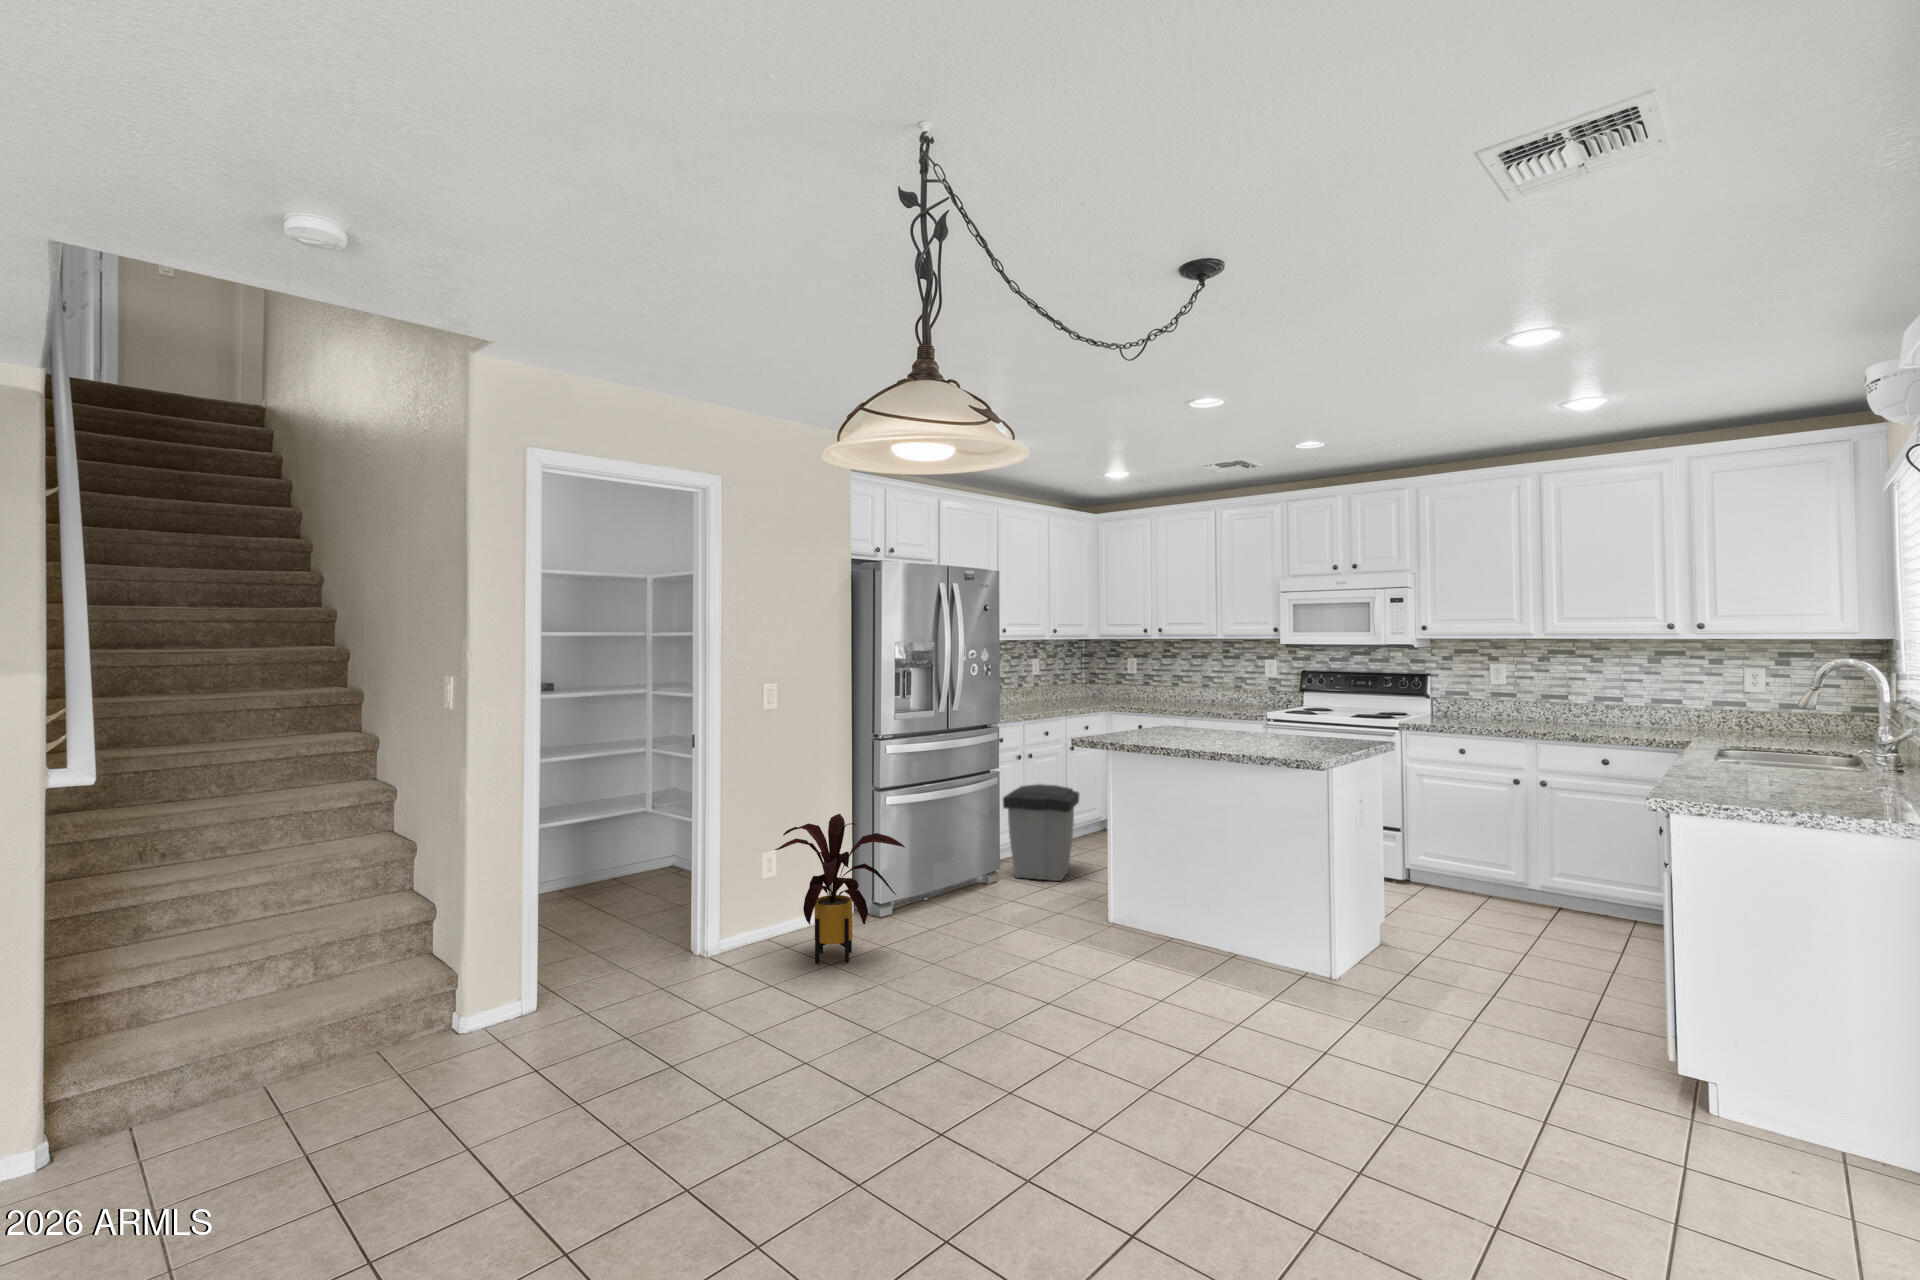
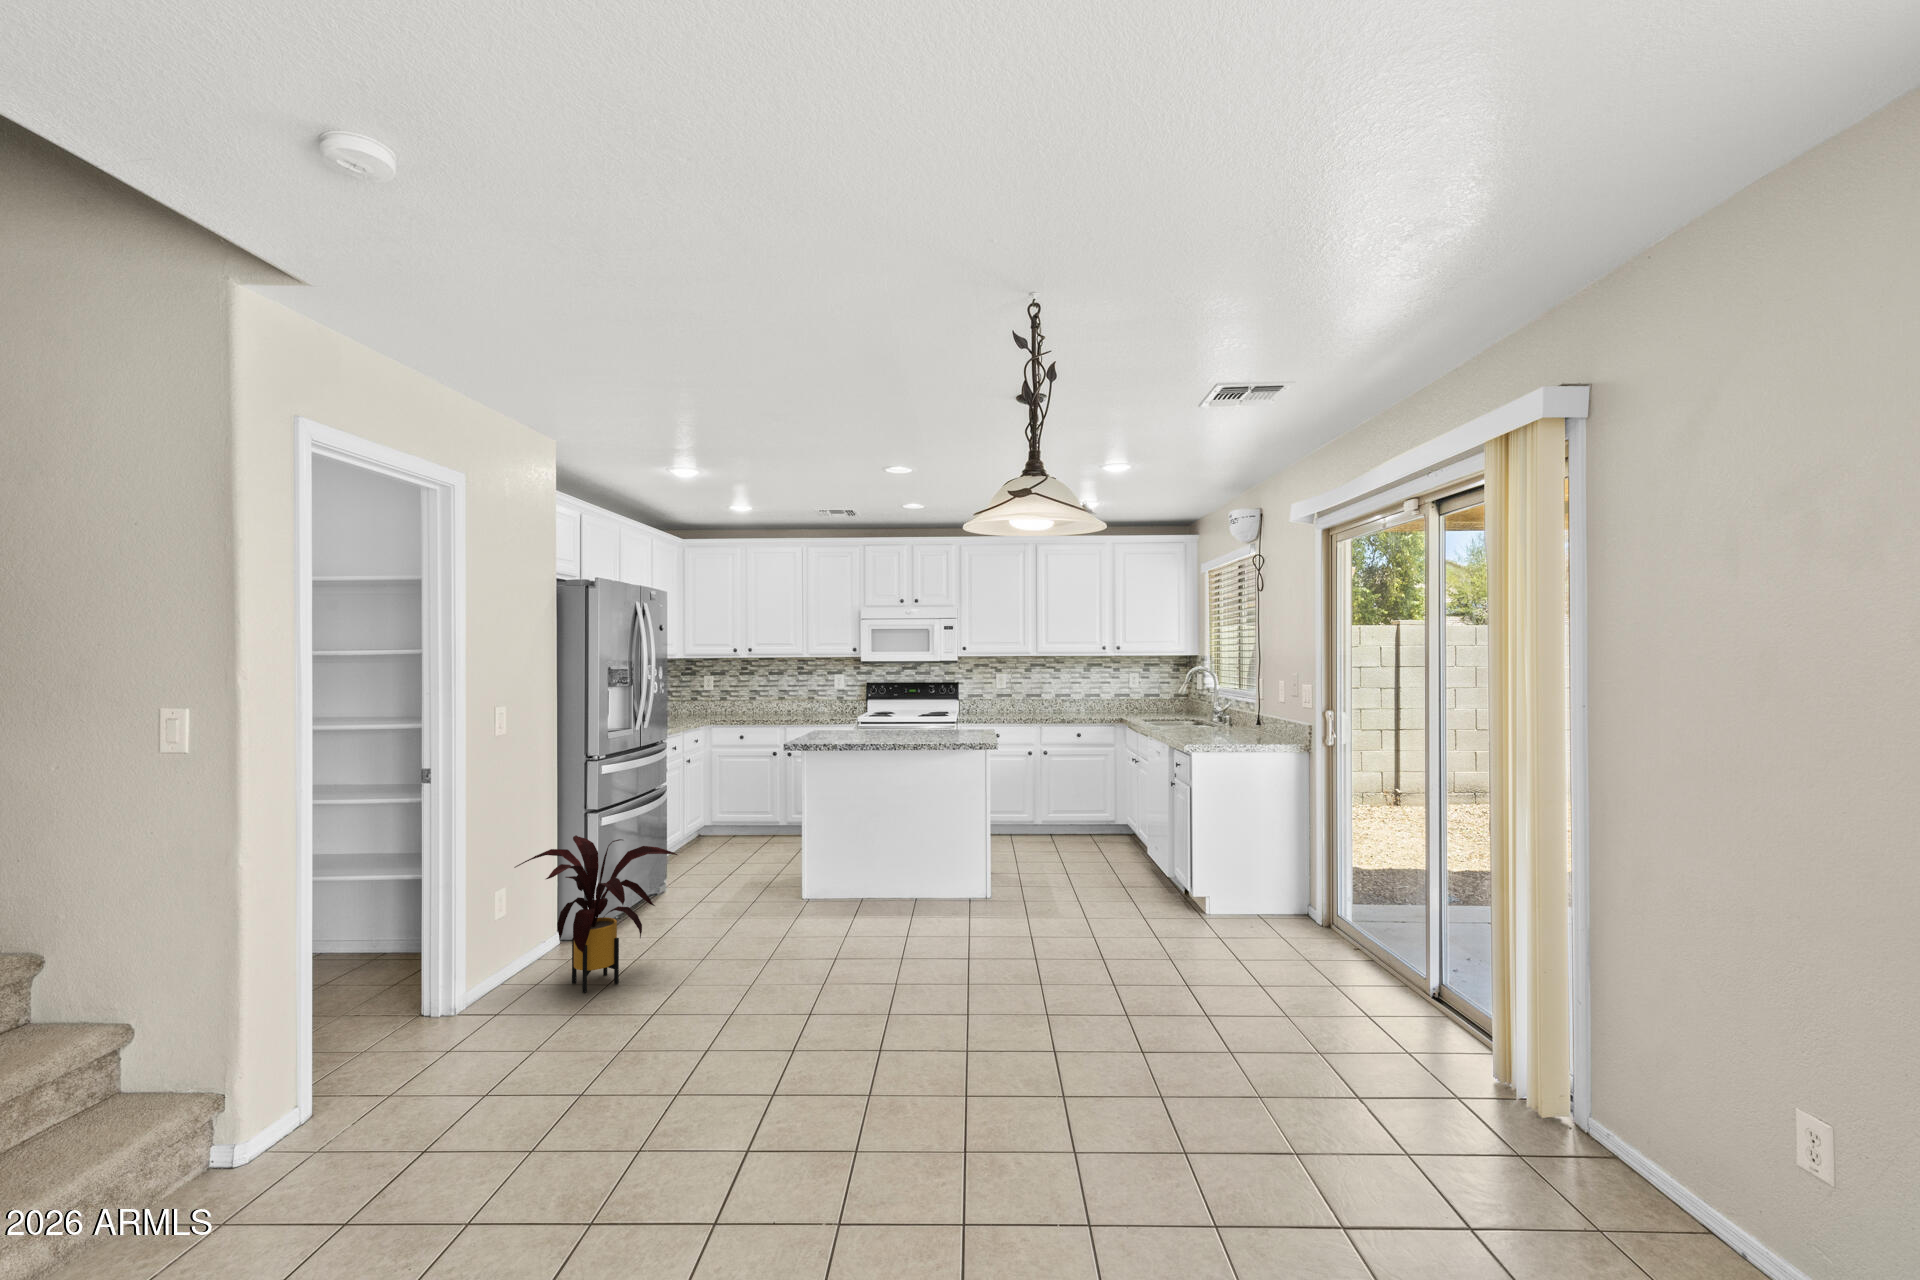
trash can: present [1003,784,1080,881] -> none [665,791,735,881]

